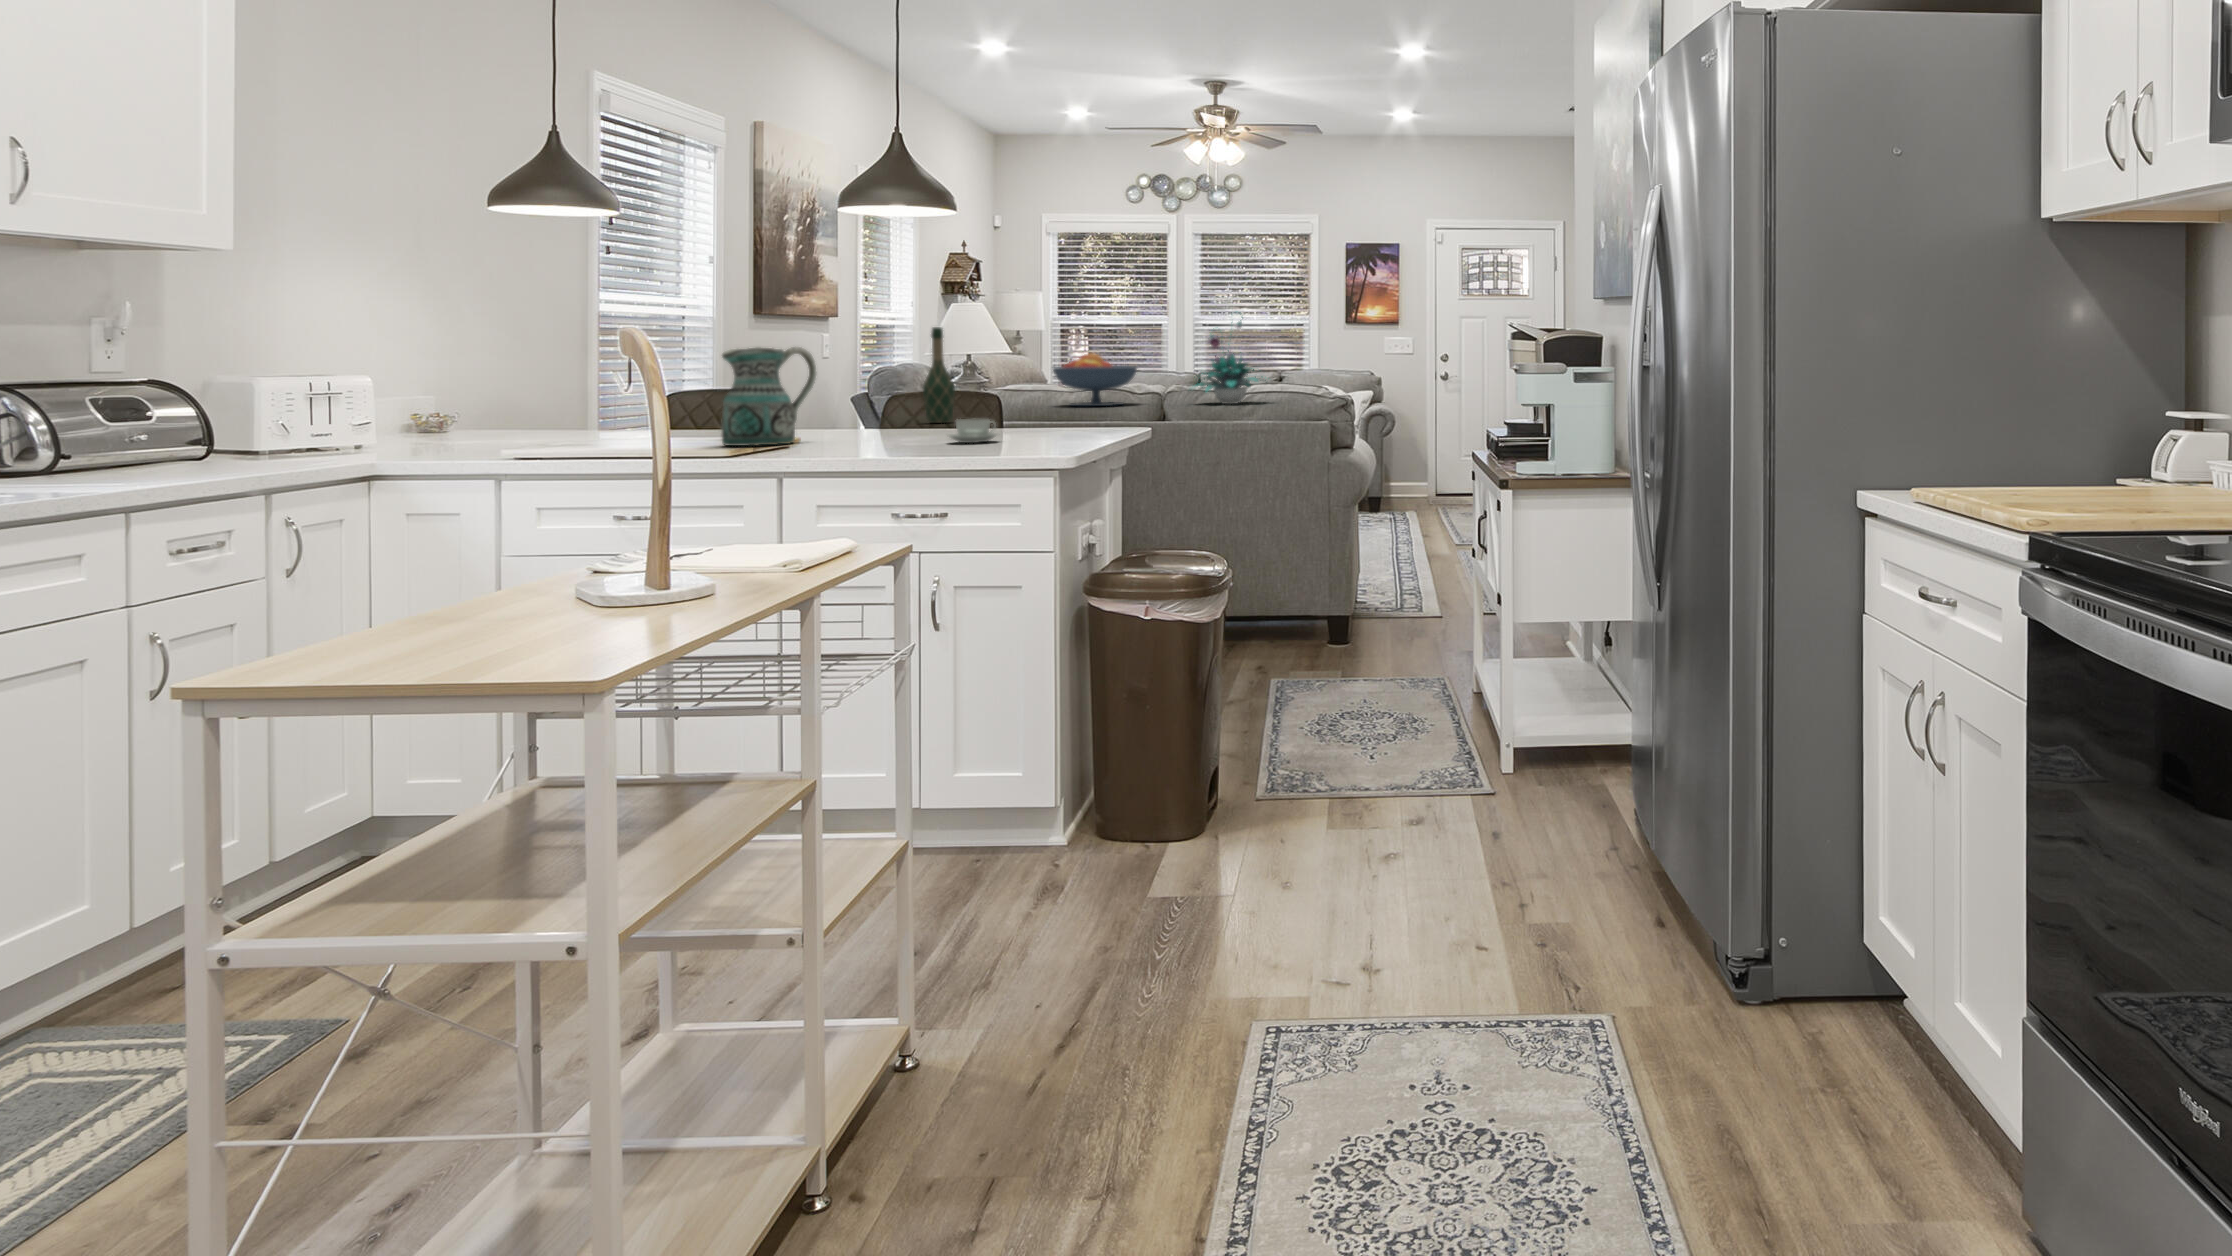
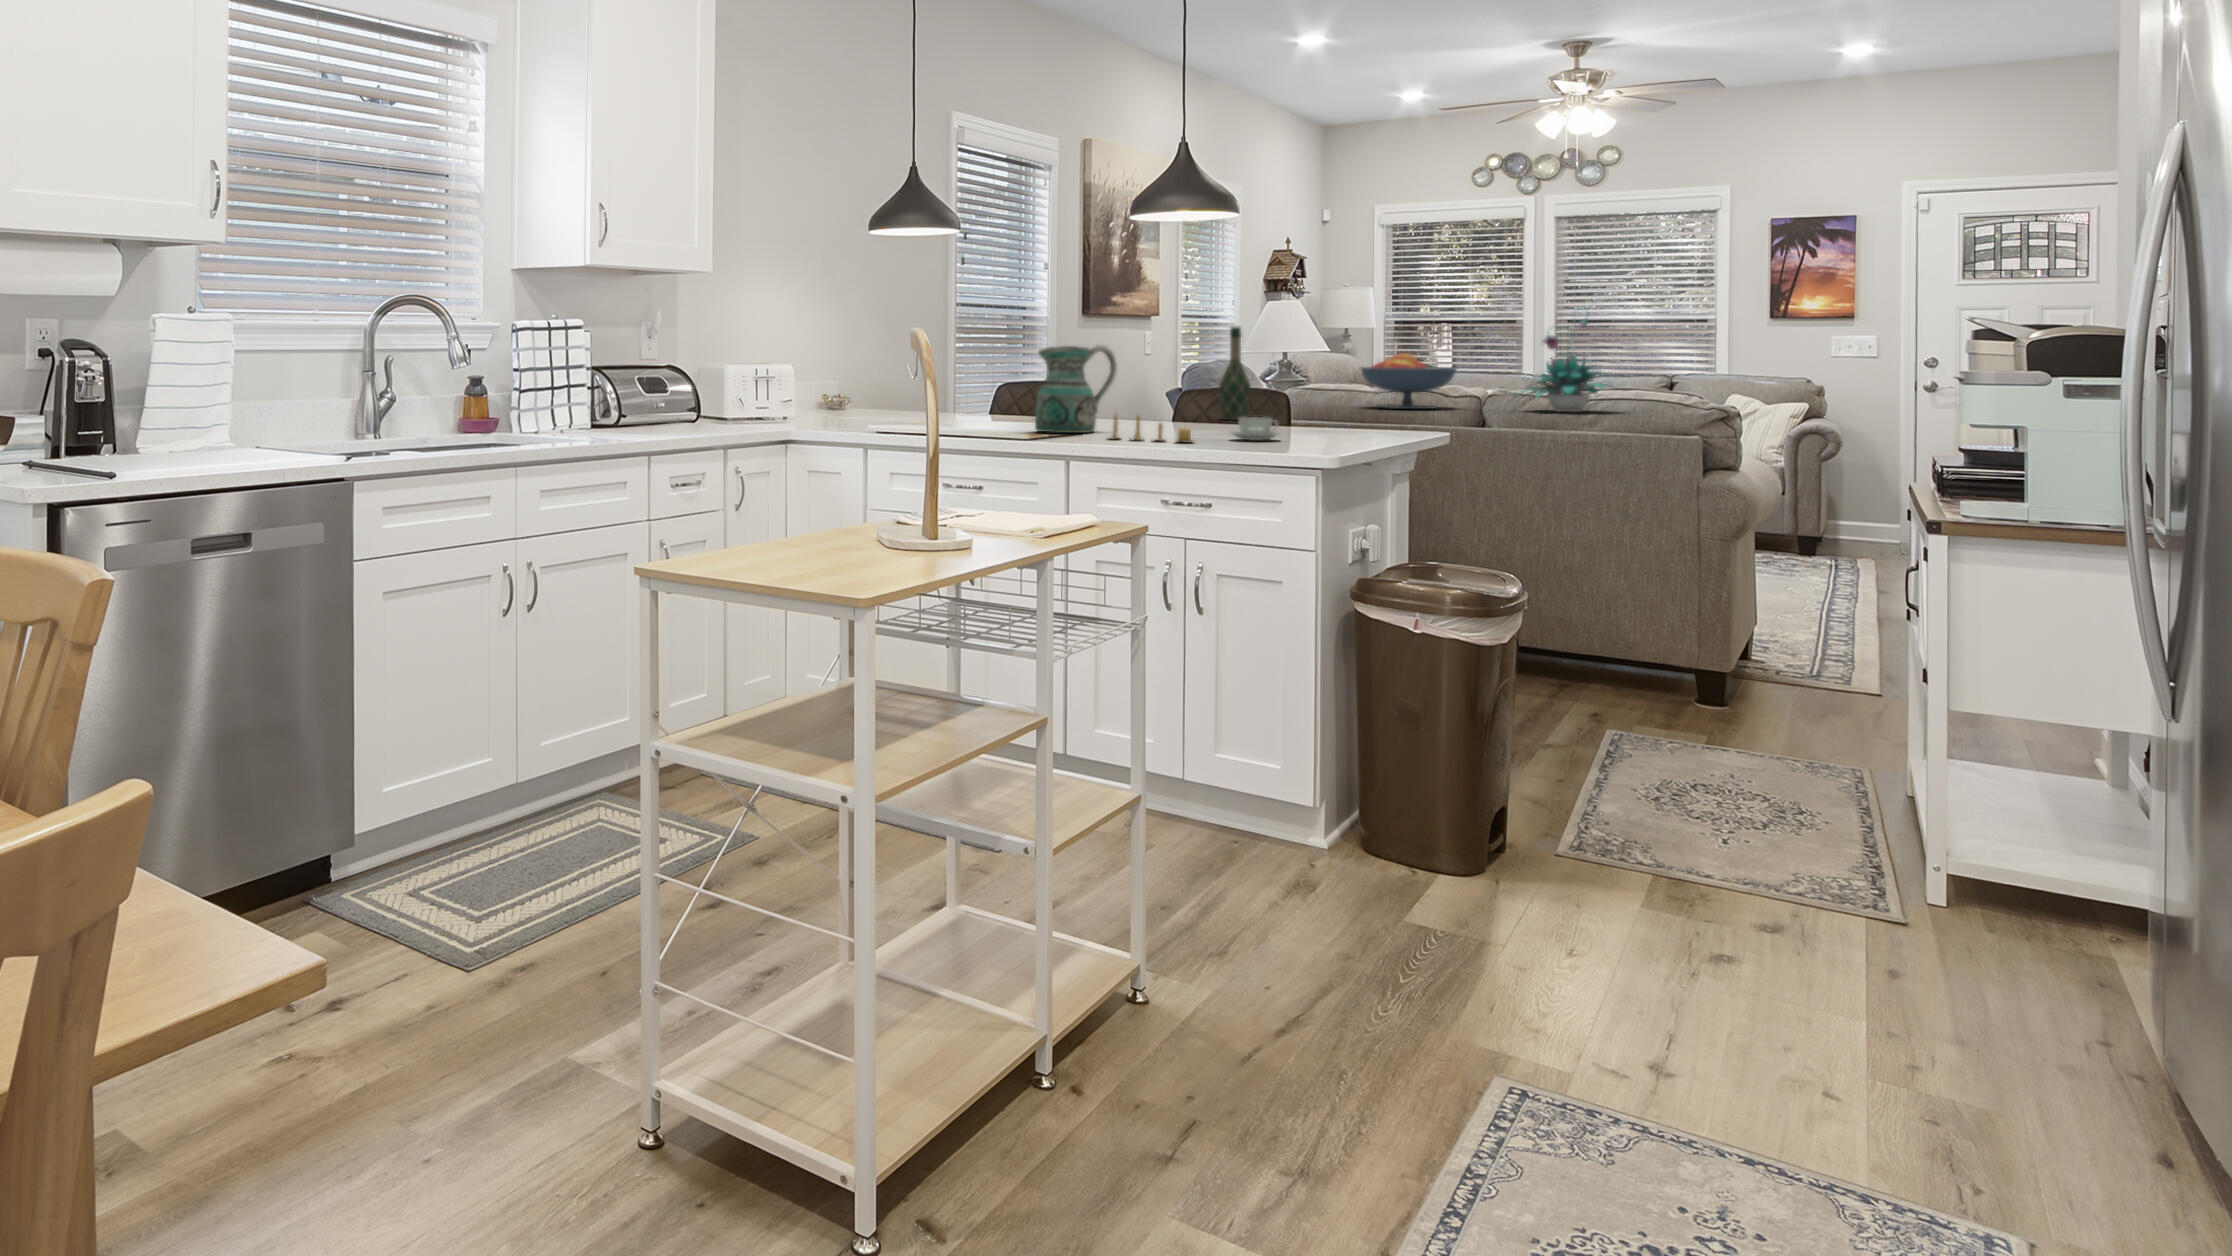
candle: none [812,418,913,449] -> present [1110,415,1192,443]

